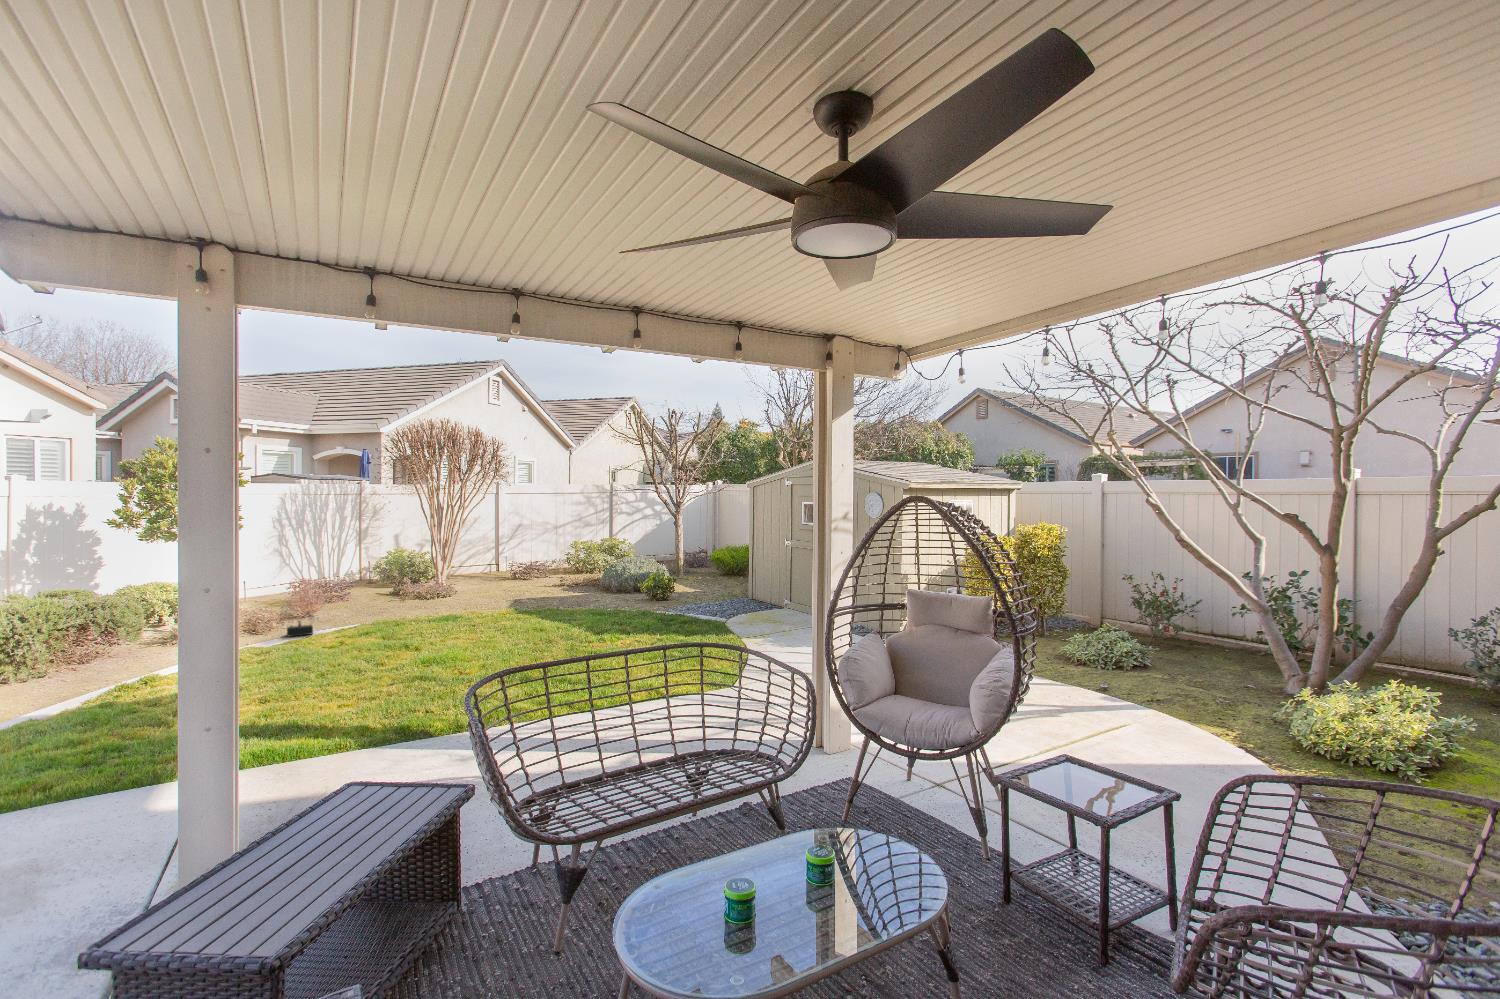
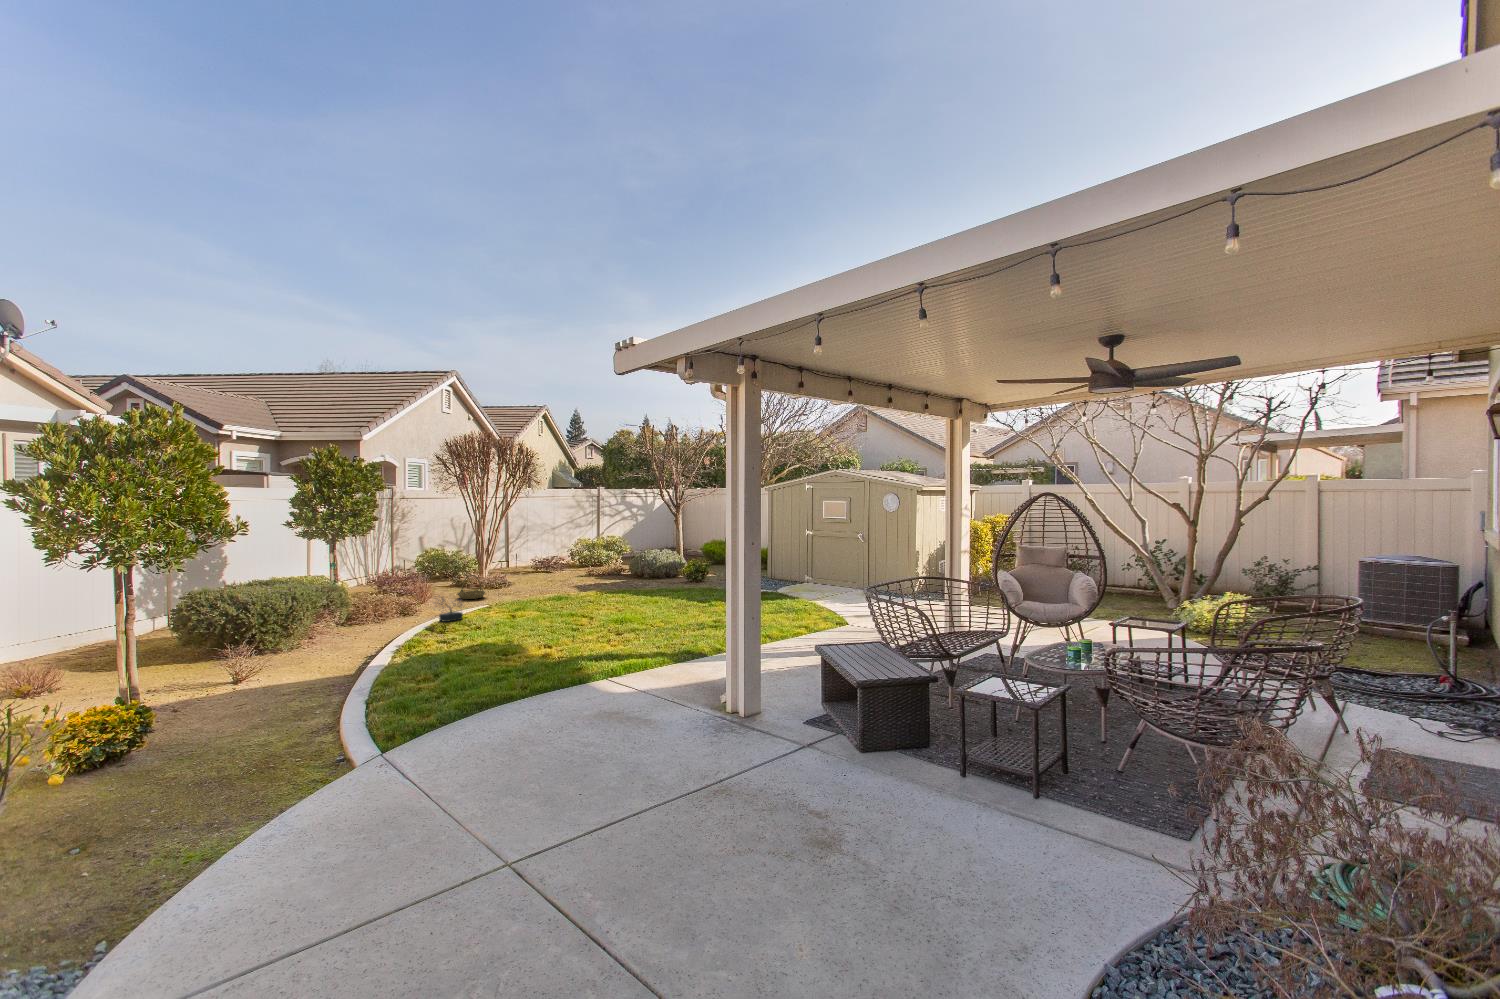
basket: none [363,581,397,608] -> present [457,575,485,599]

